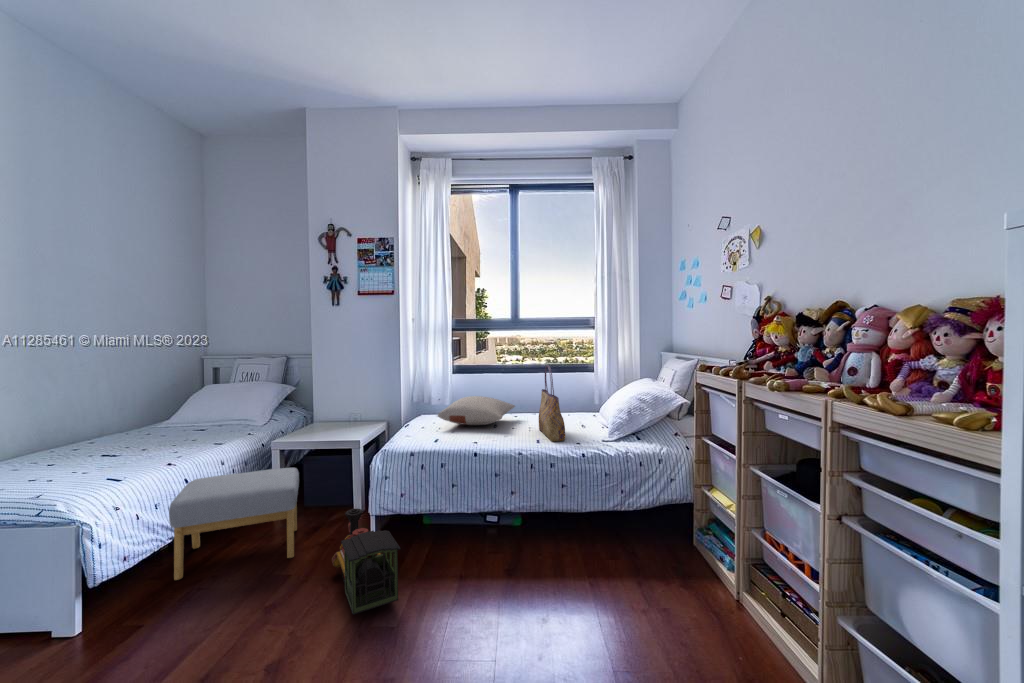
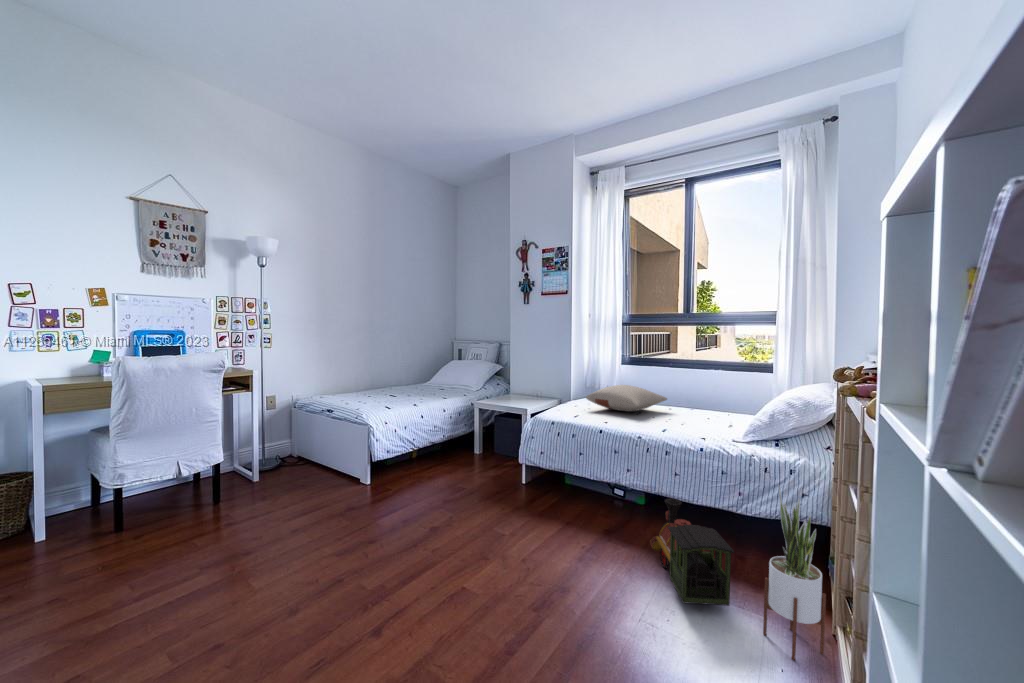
tote bag: present [539,365,565,442] -> none [671,358,691,433]
footstool: present [169,468,299,580] -> none [400,419,481,483]
potted plant: none [699,480,754,640] -> present [763,487,826,660]
toy train: present [332,509,401,615] -> present [650,498,735,606]

